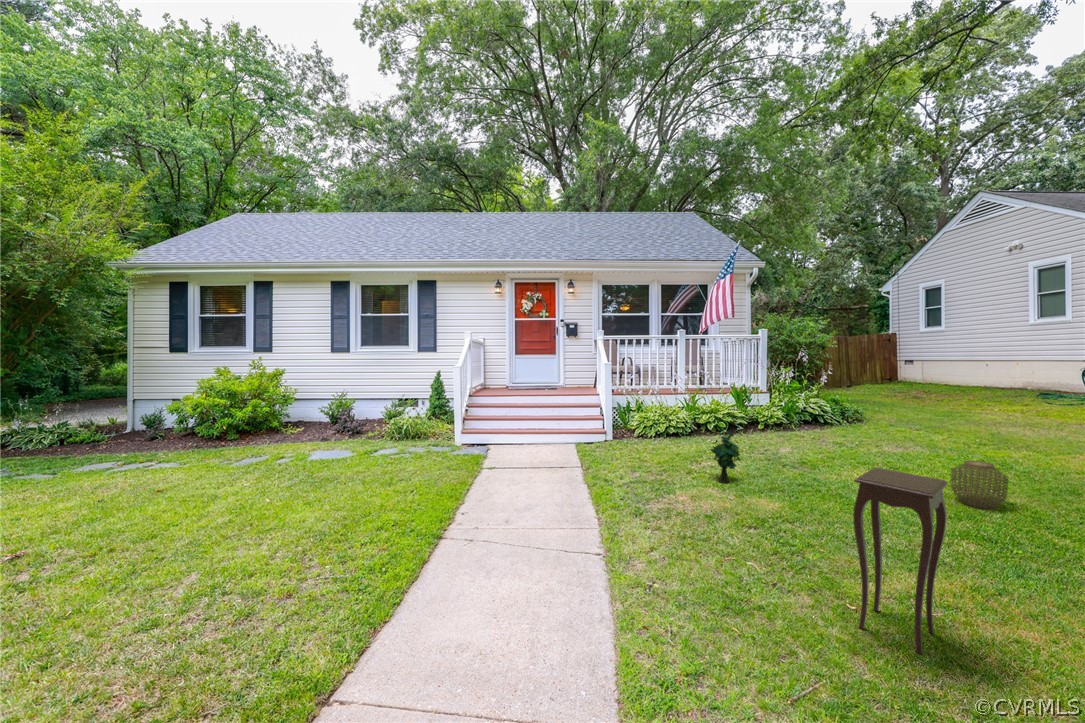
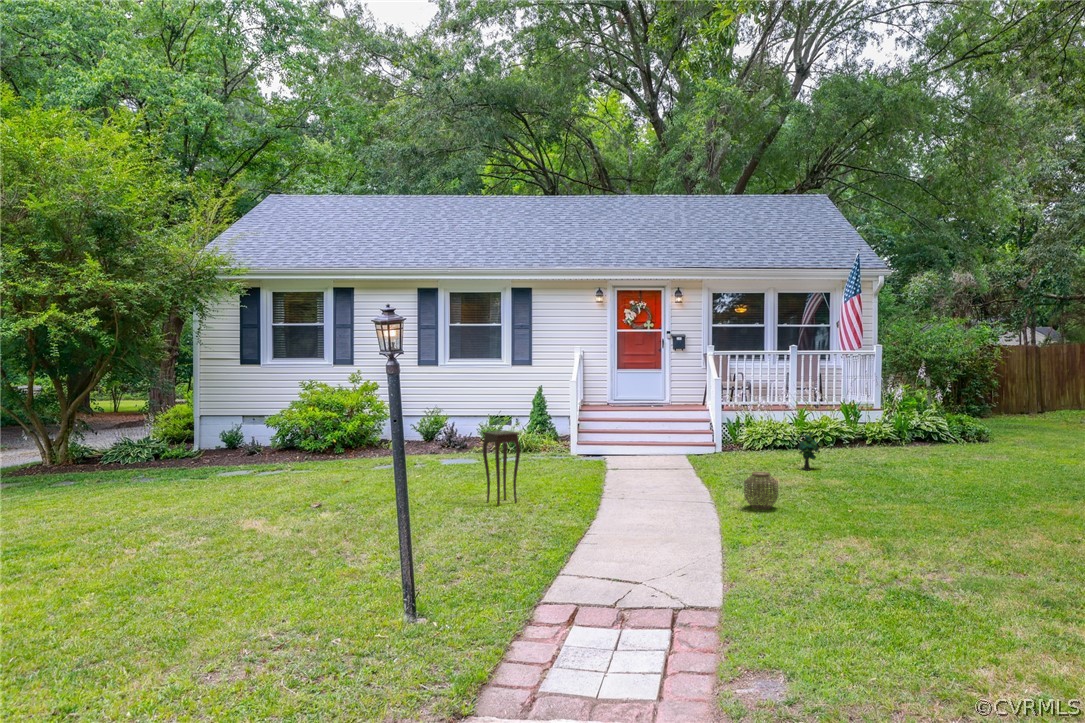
woven basket: present [951,460,1008,509] -> present [744,472,778,509]
side table: present [853,467,948,654] -> present [483,431,520,505]

